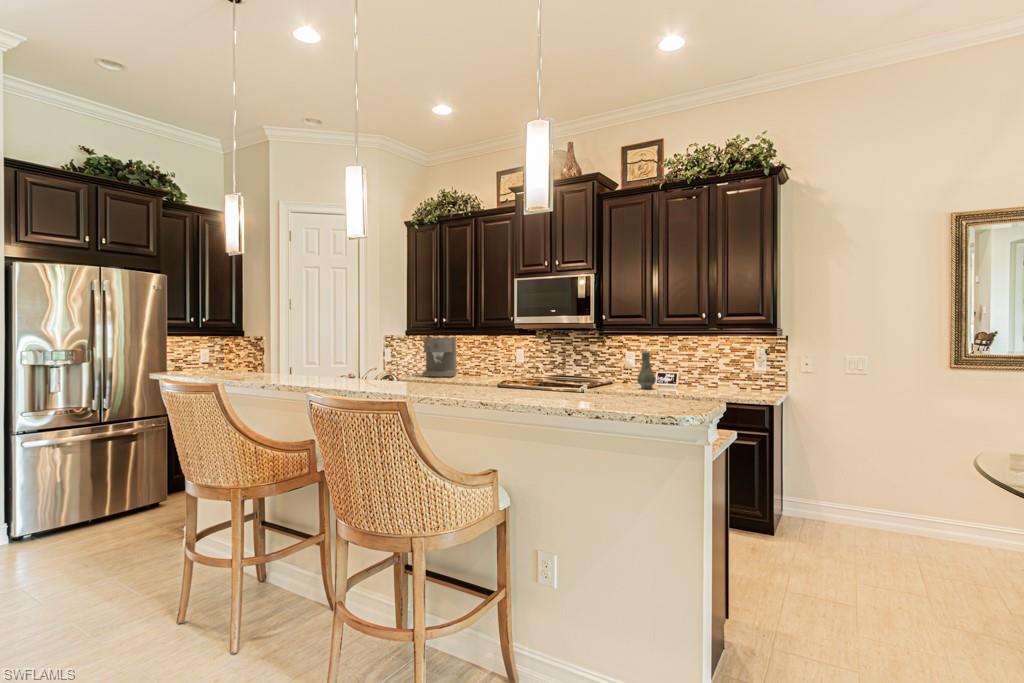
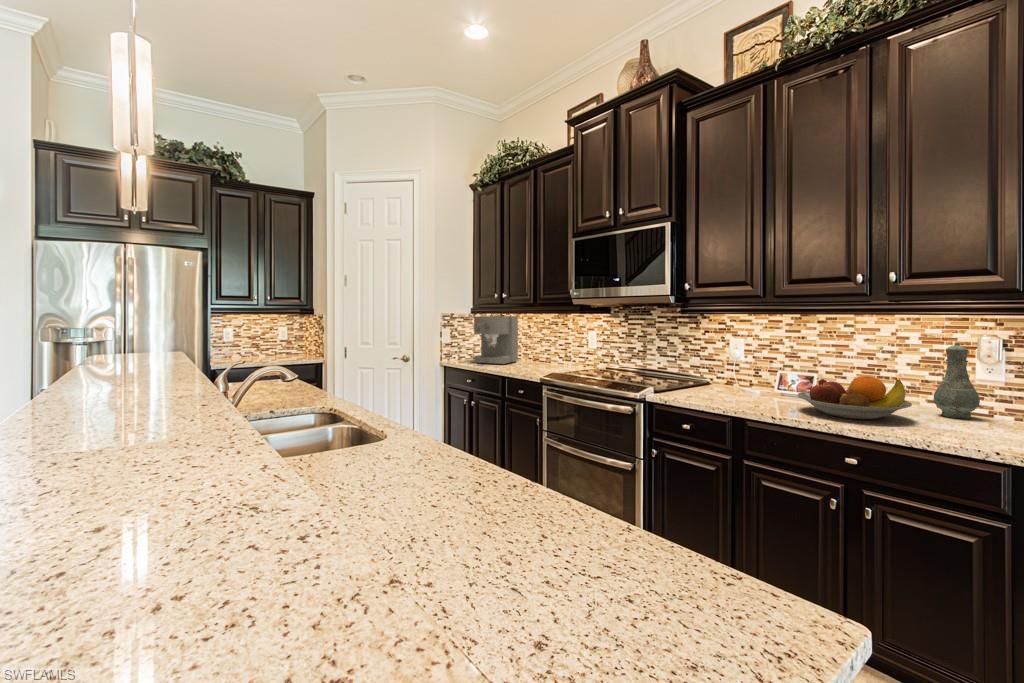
vase: present [637,349,656,389] -> present [934,342,980,419]
fruit bowl: none [674,370,728,393] -> present [797,376,912,419]

